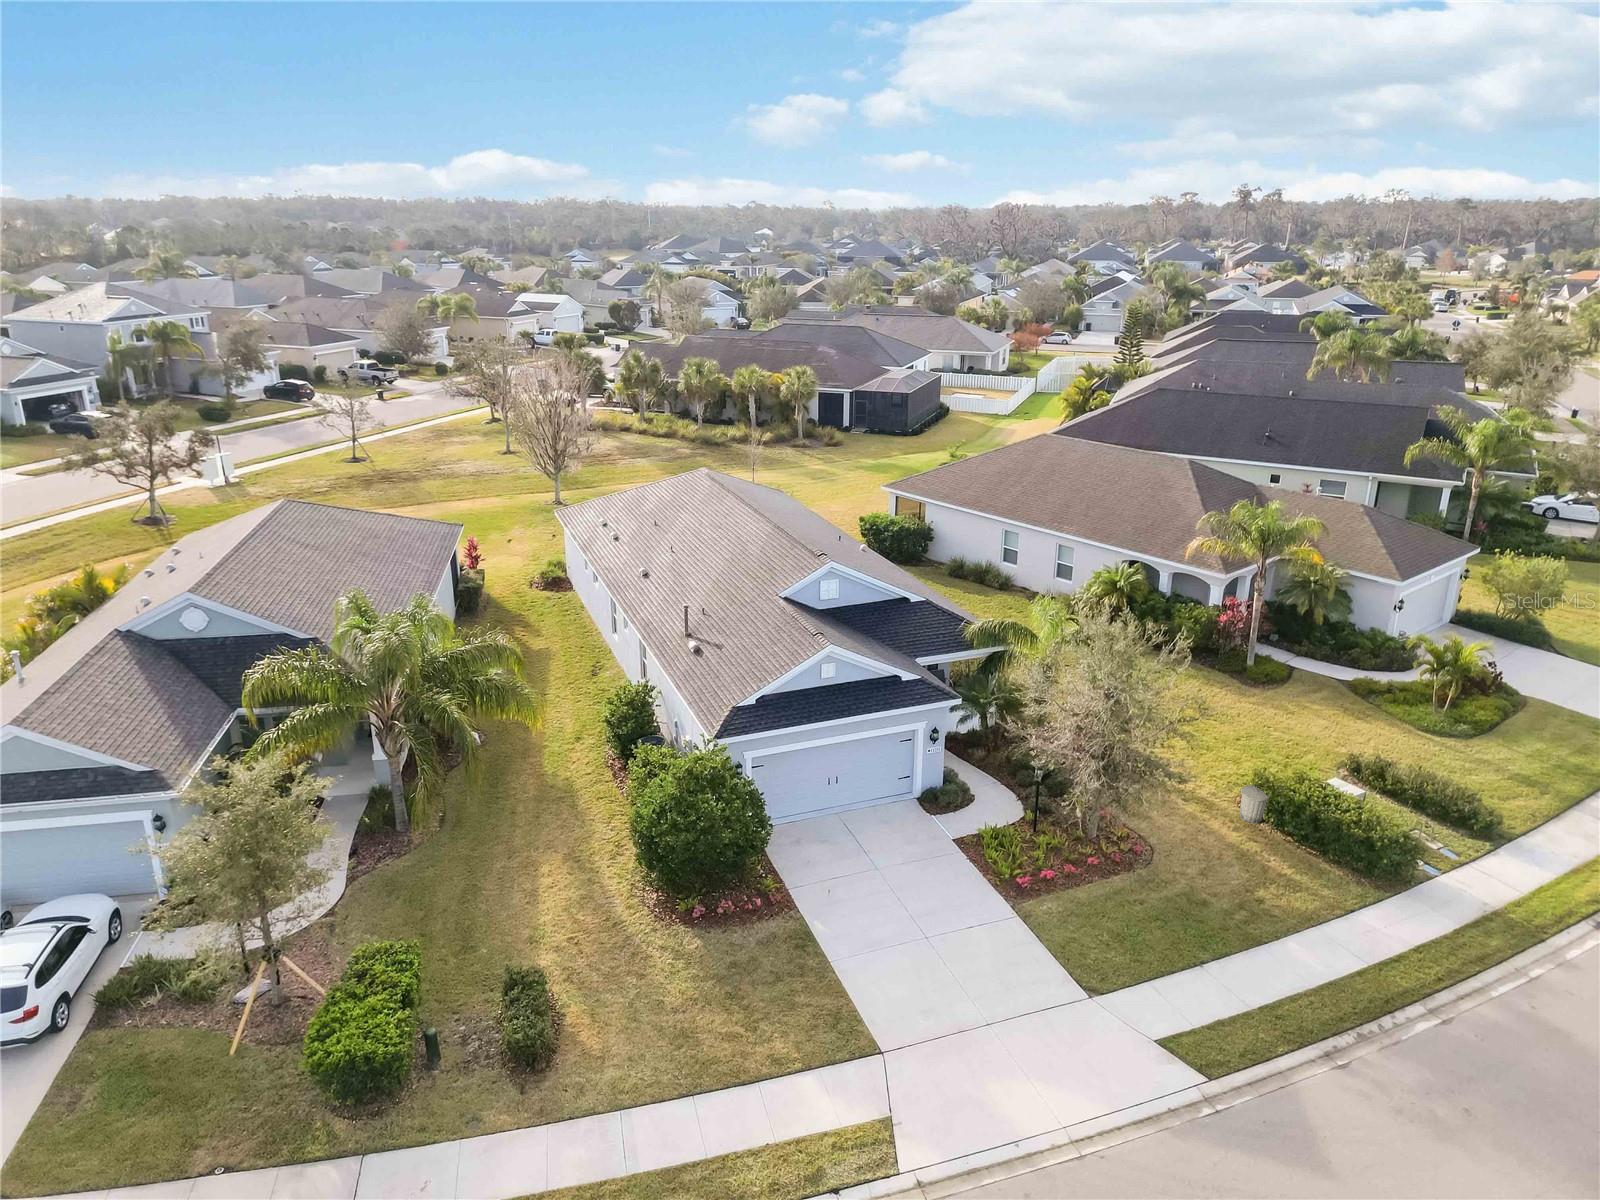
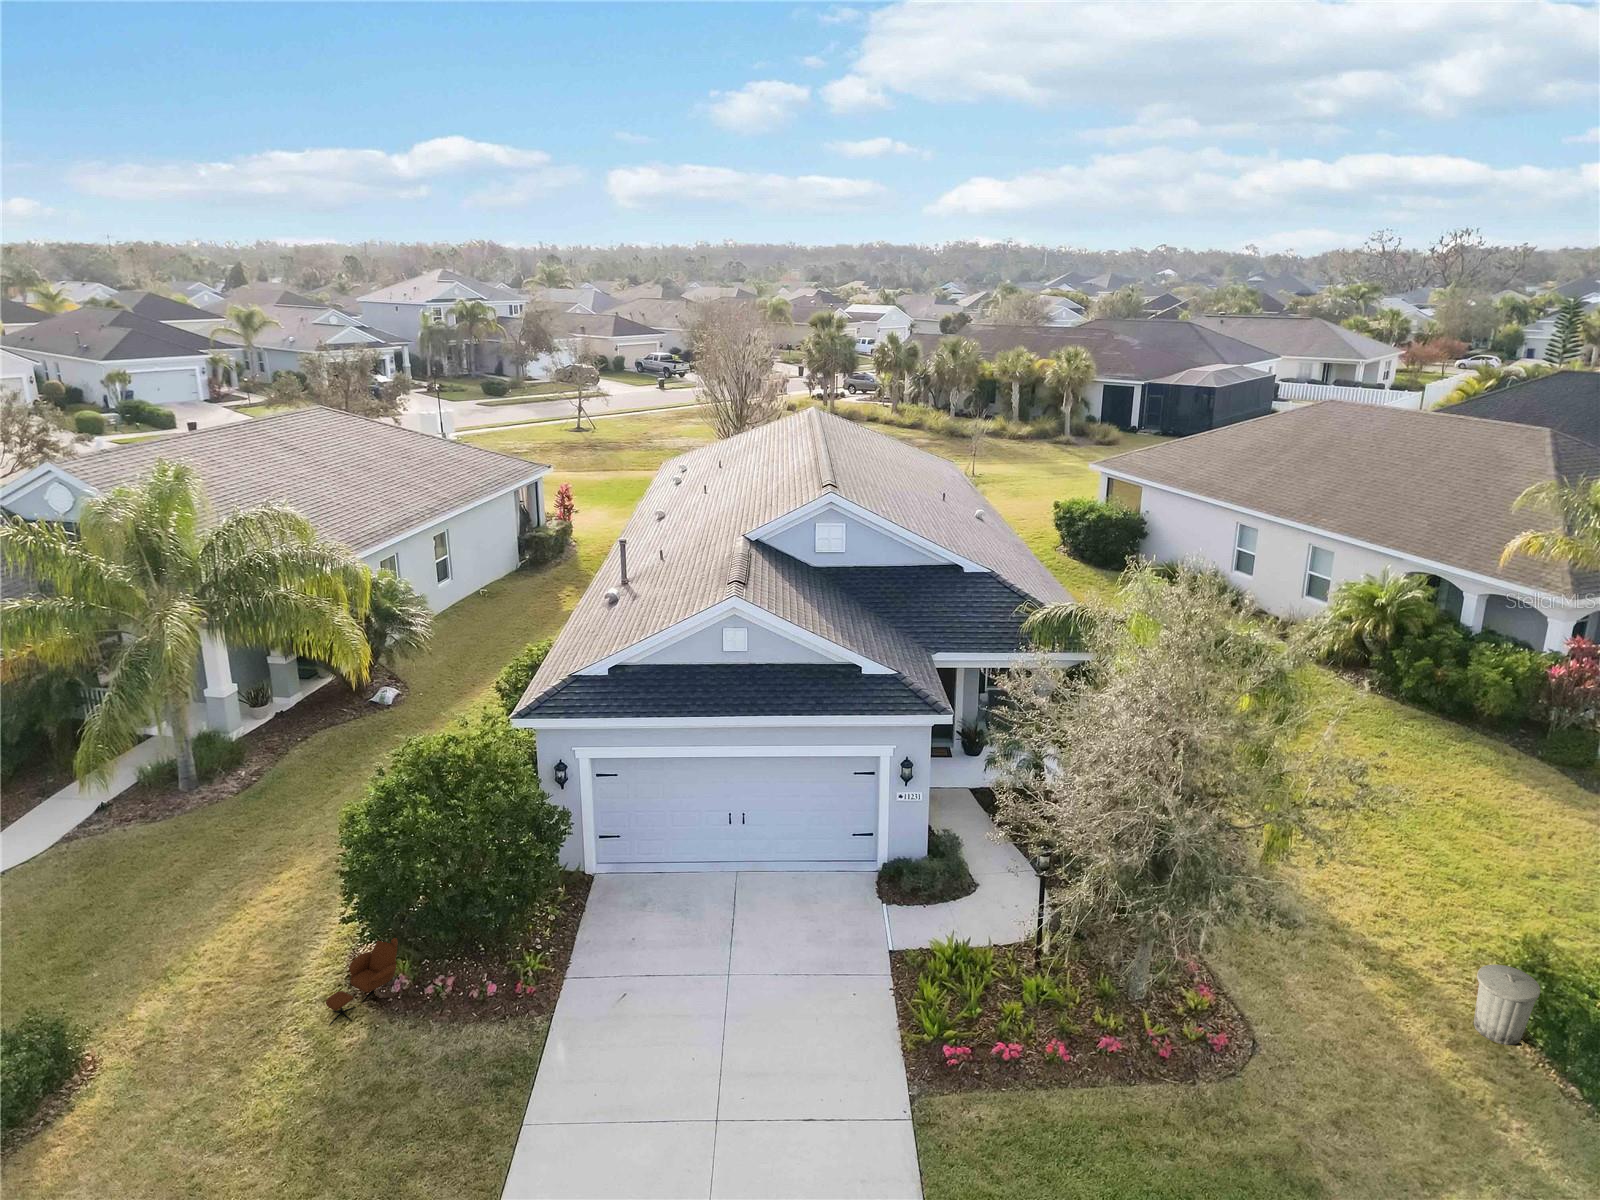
lounge chair: none [668,886,700,949] -> present [326,938,398,1025]

